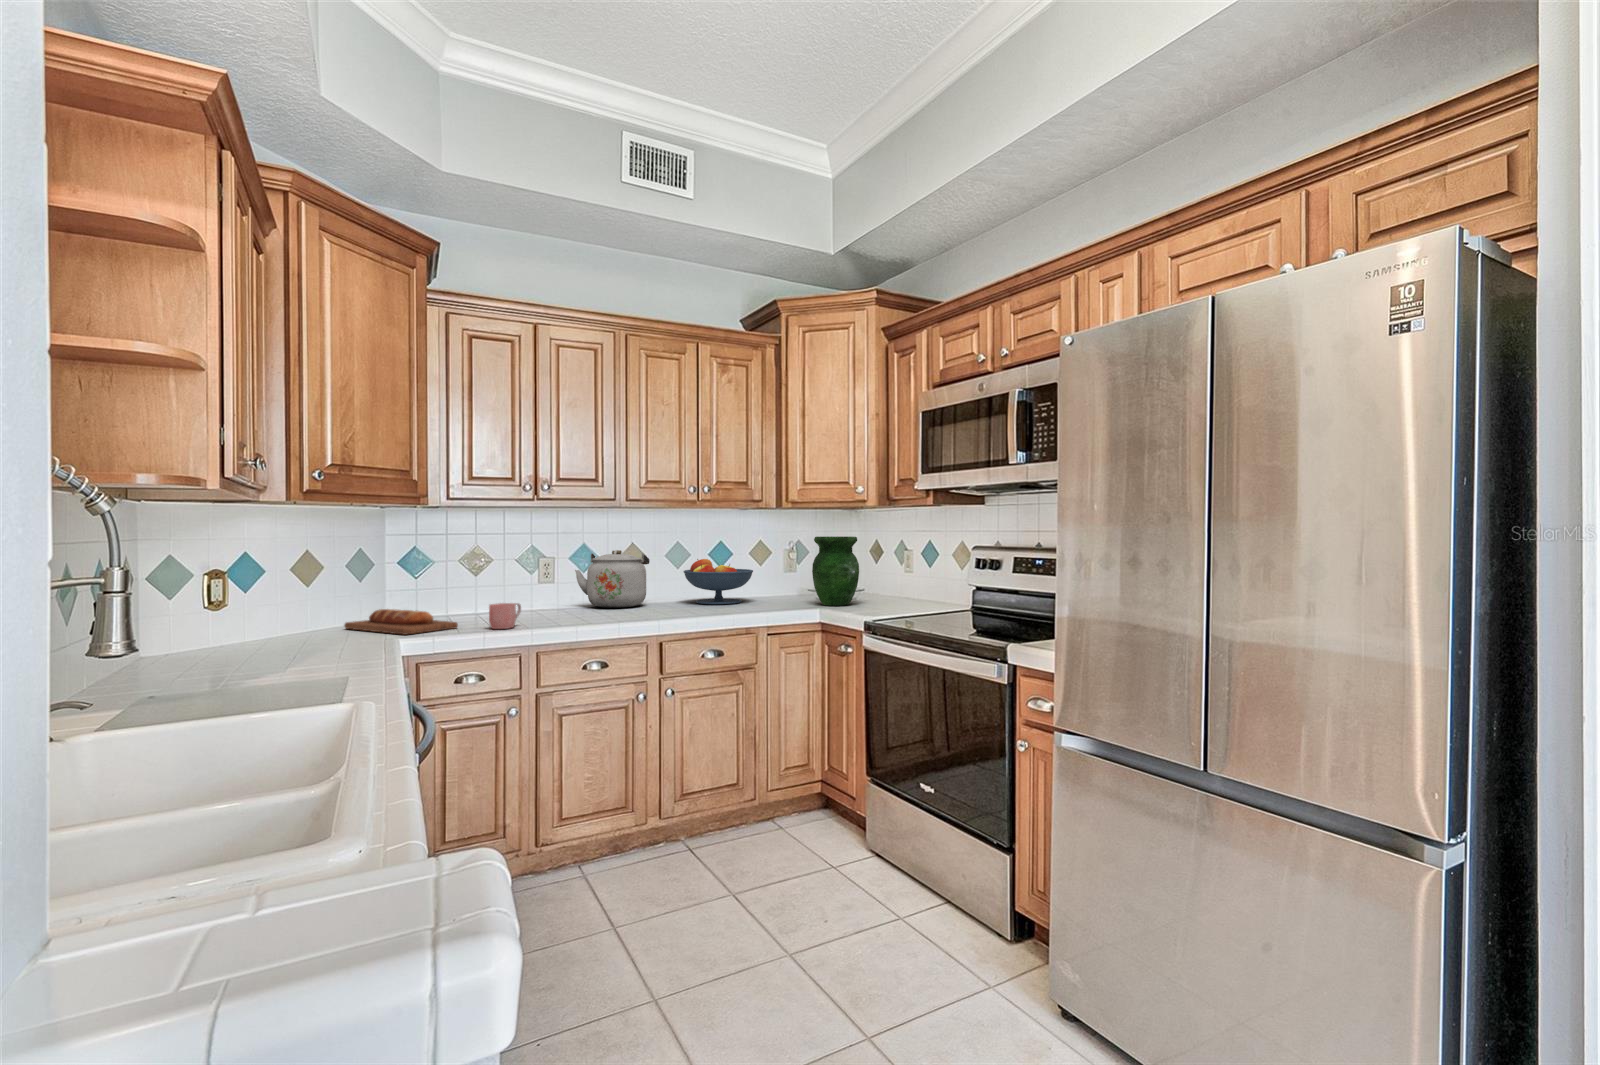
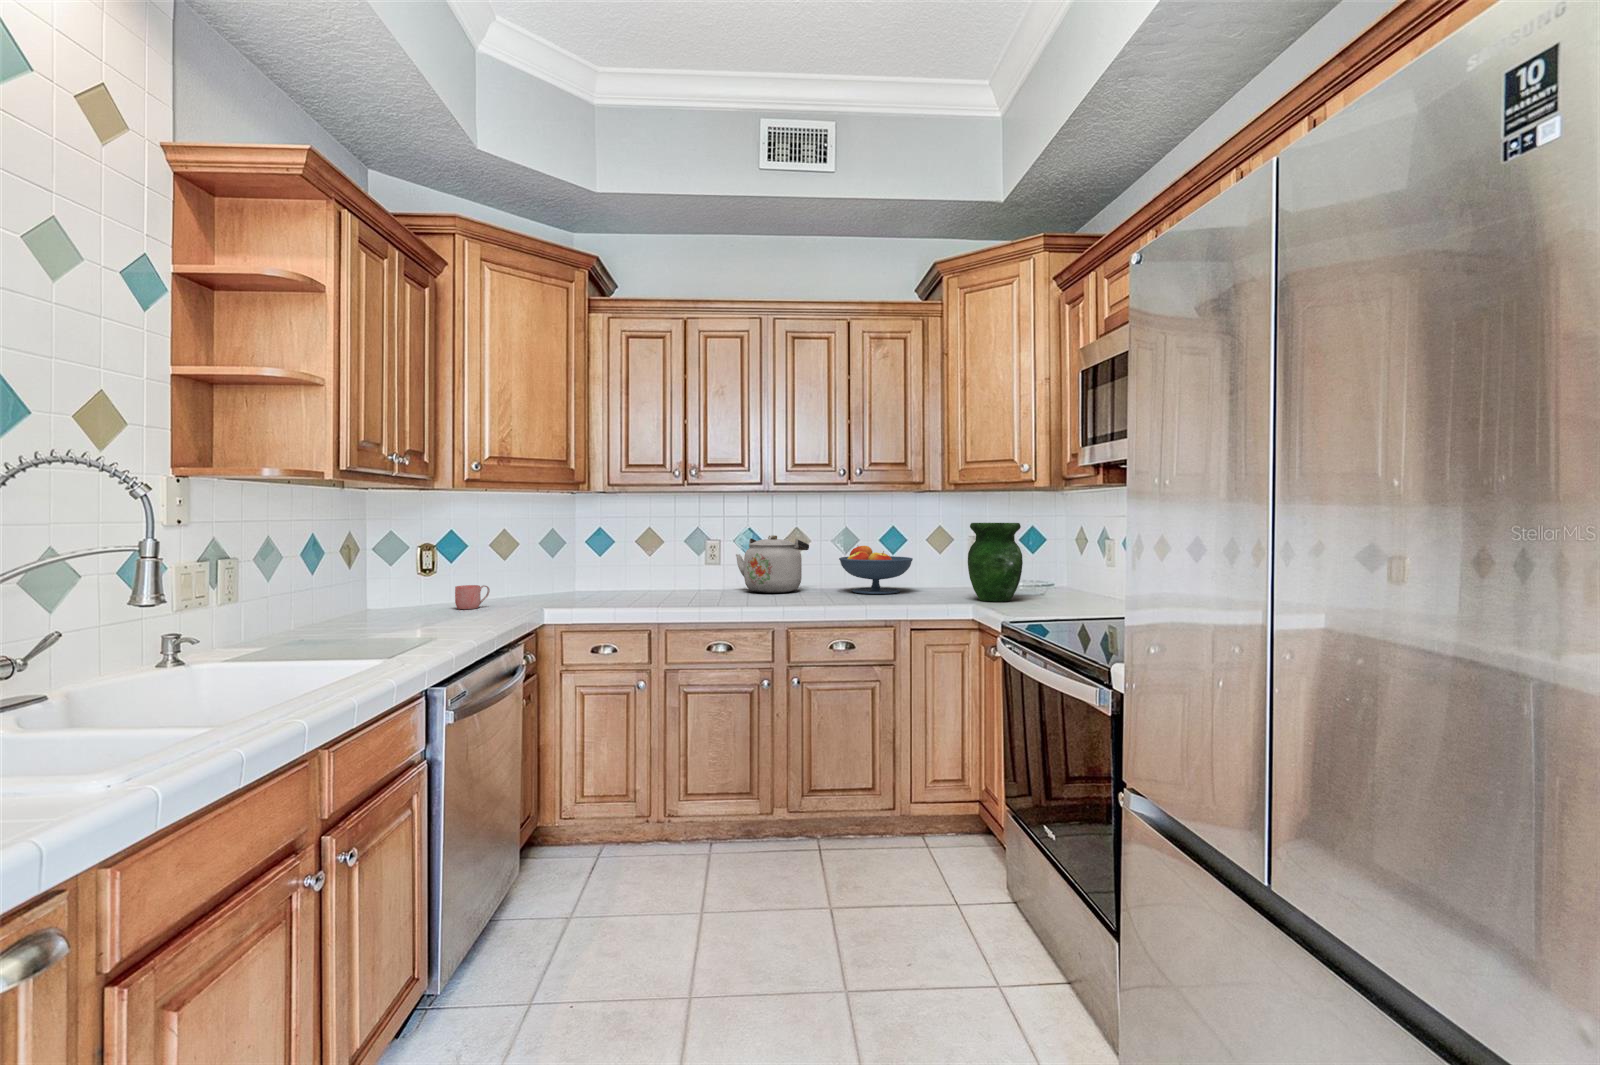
mug: present [489,603,521,629] -> present [455,585,490,609]
bread loaf: present [344,609,458,635] -> none [522,585,601,609]

